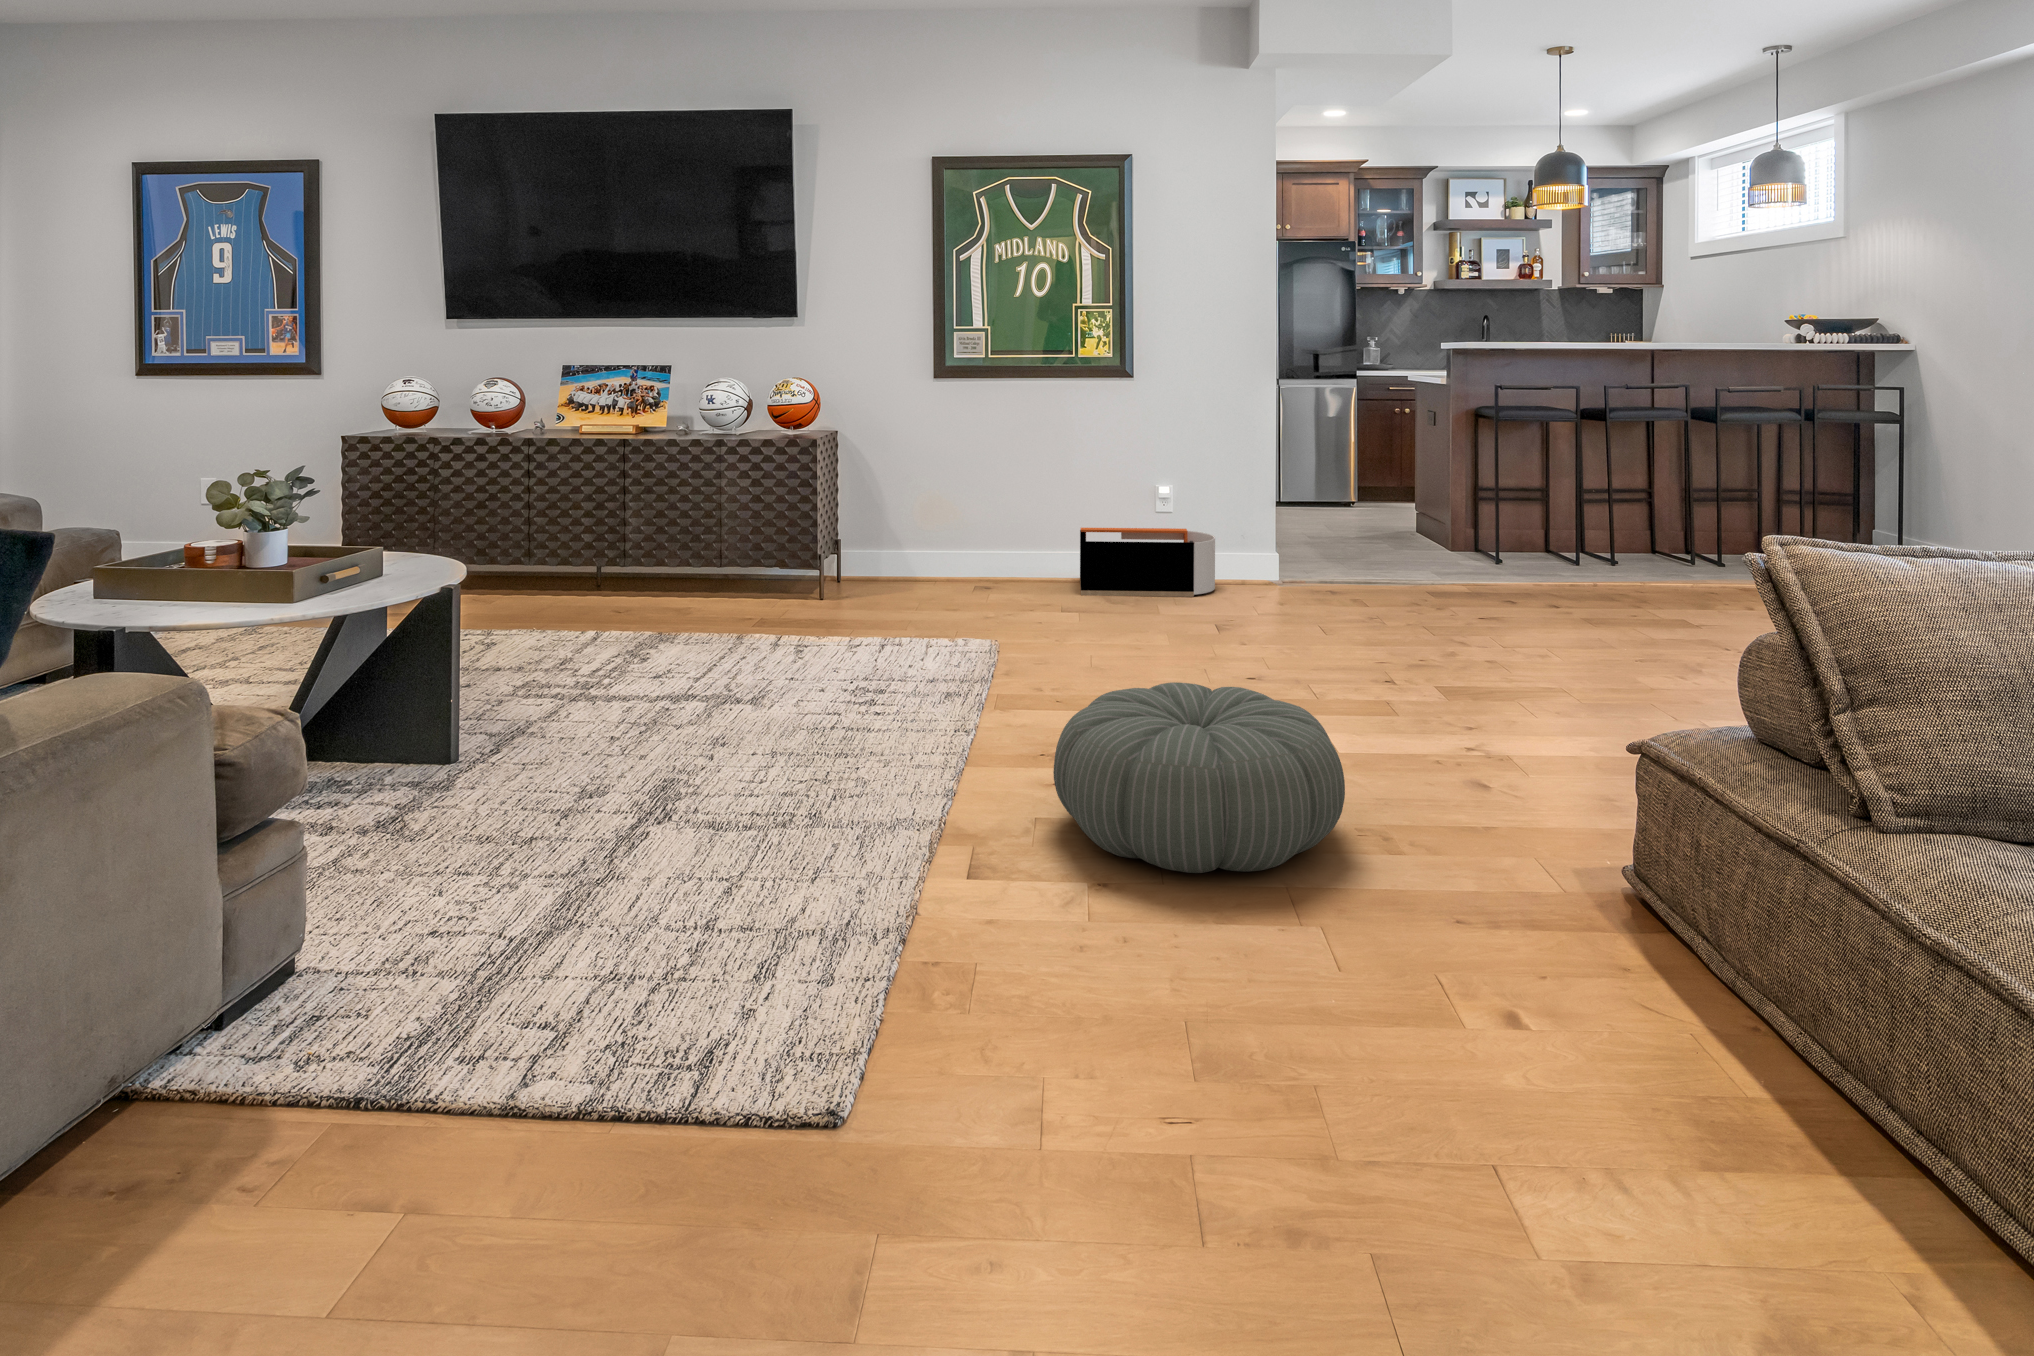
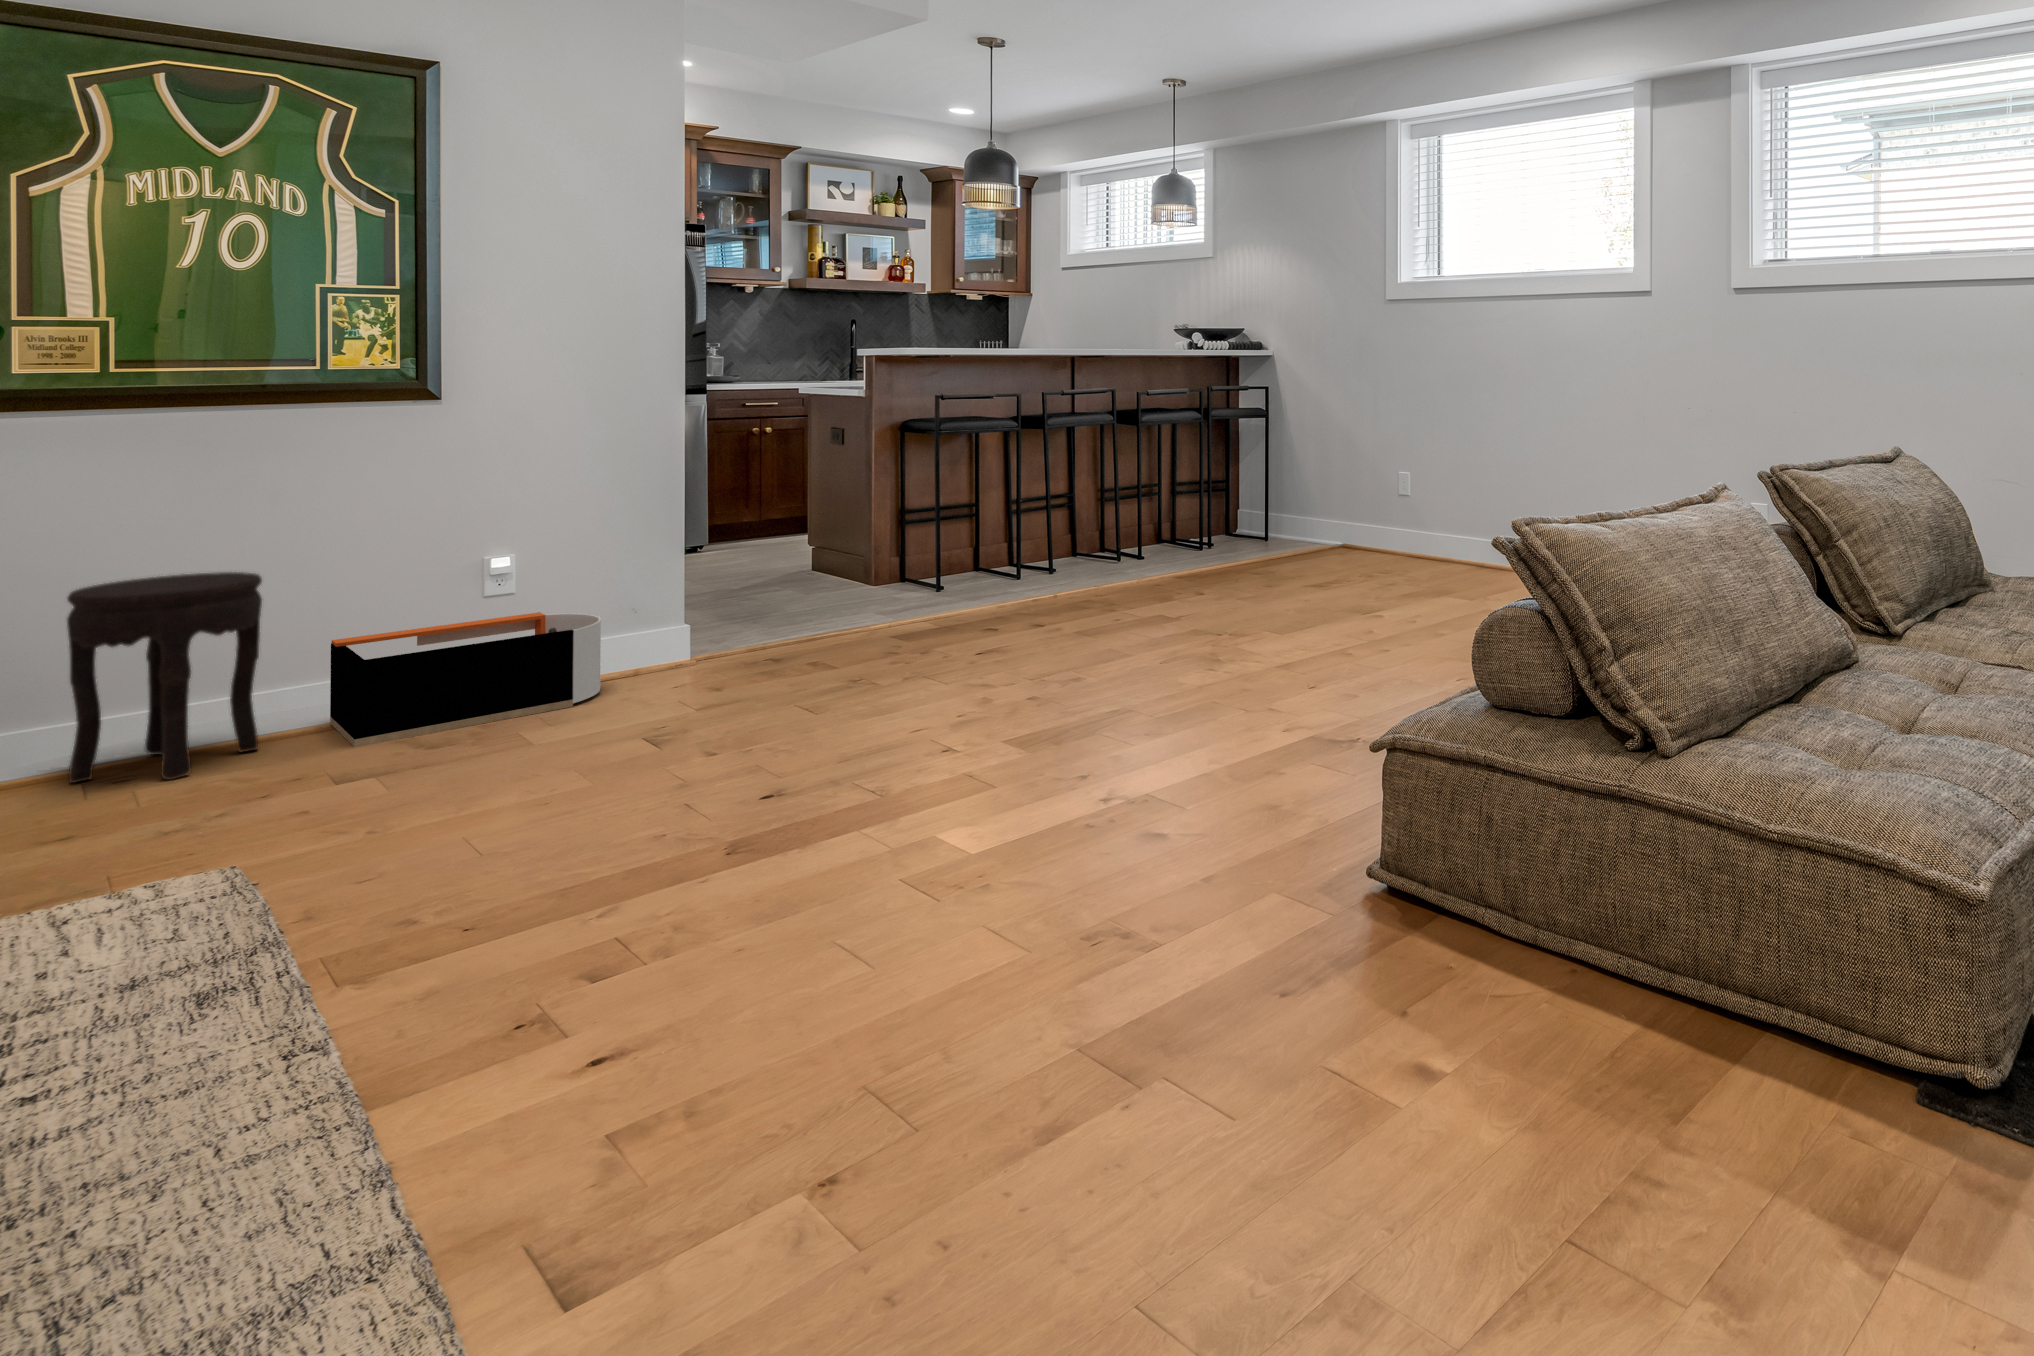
side table: none [970,476,1045,594] -> present [67,572,262,783]
pouf: present [1053,682,1345,873] -> none [649,809,1097,1119]

